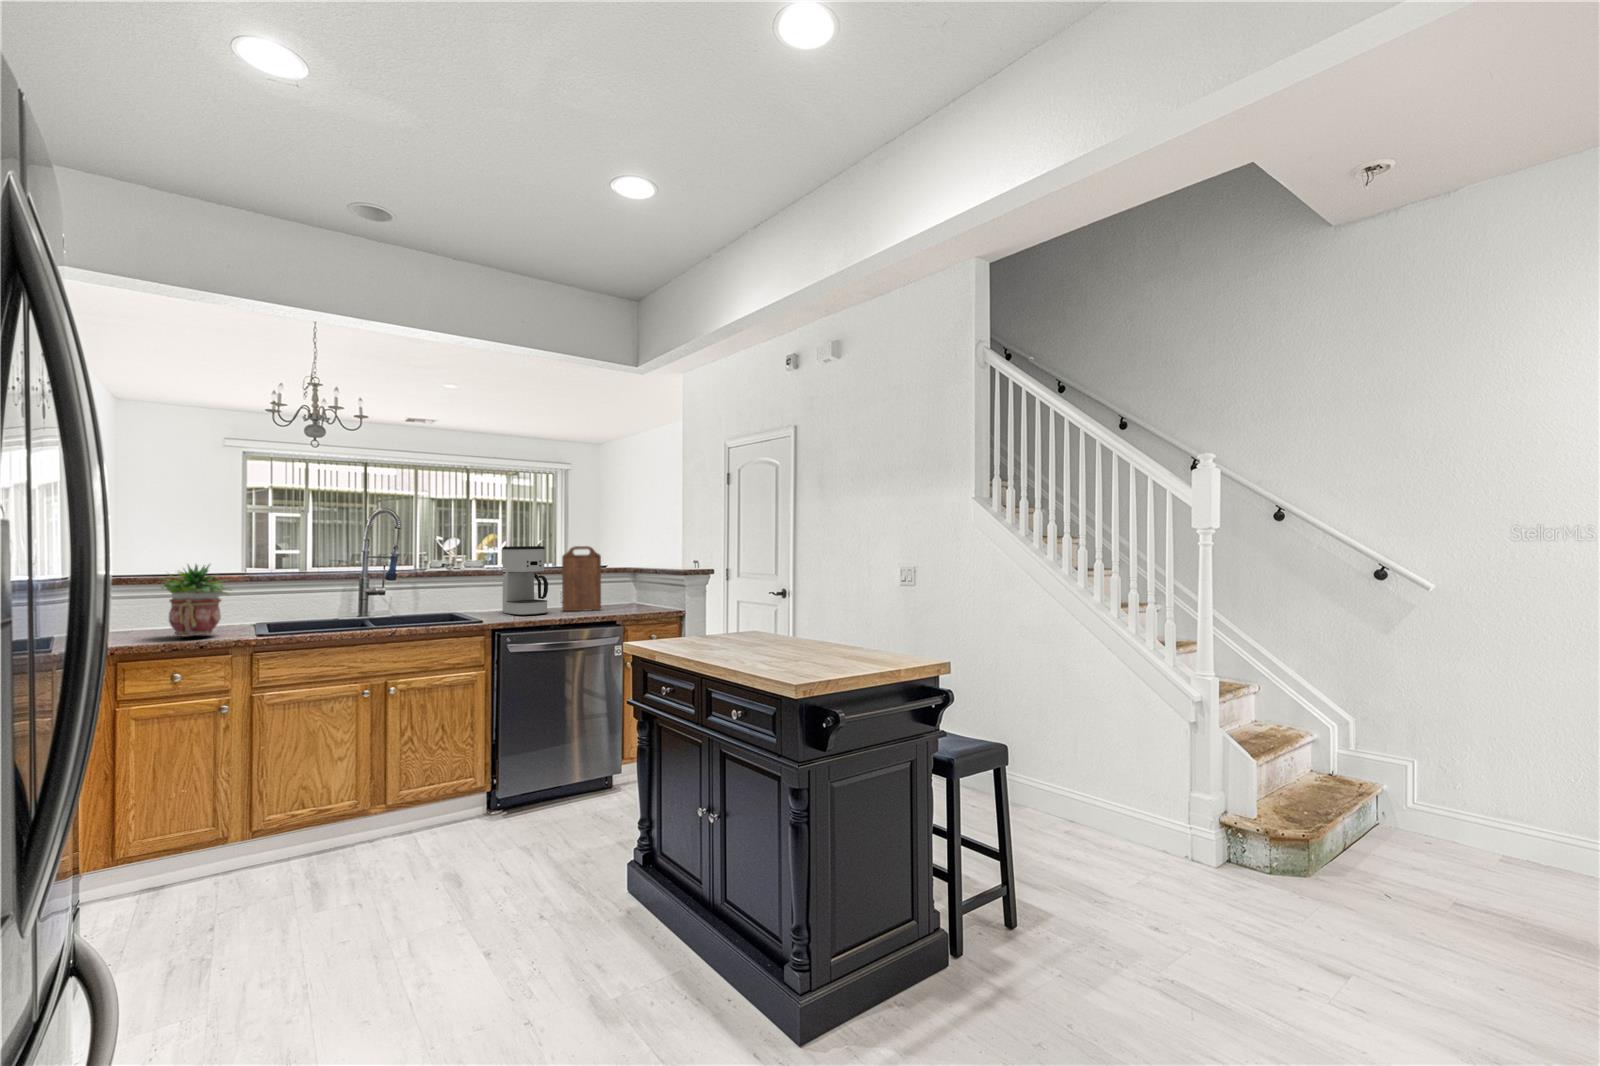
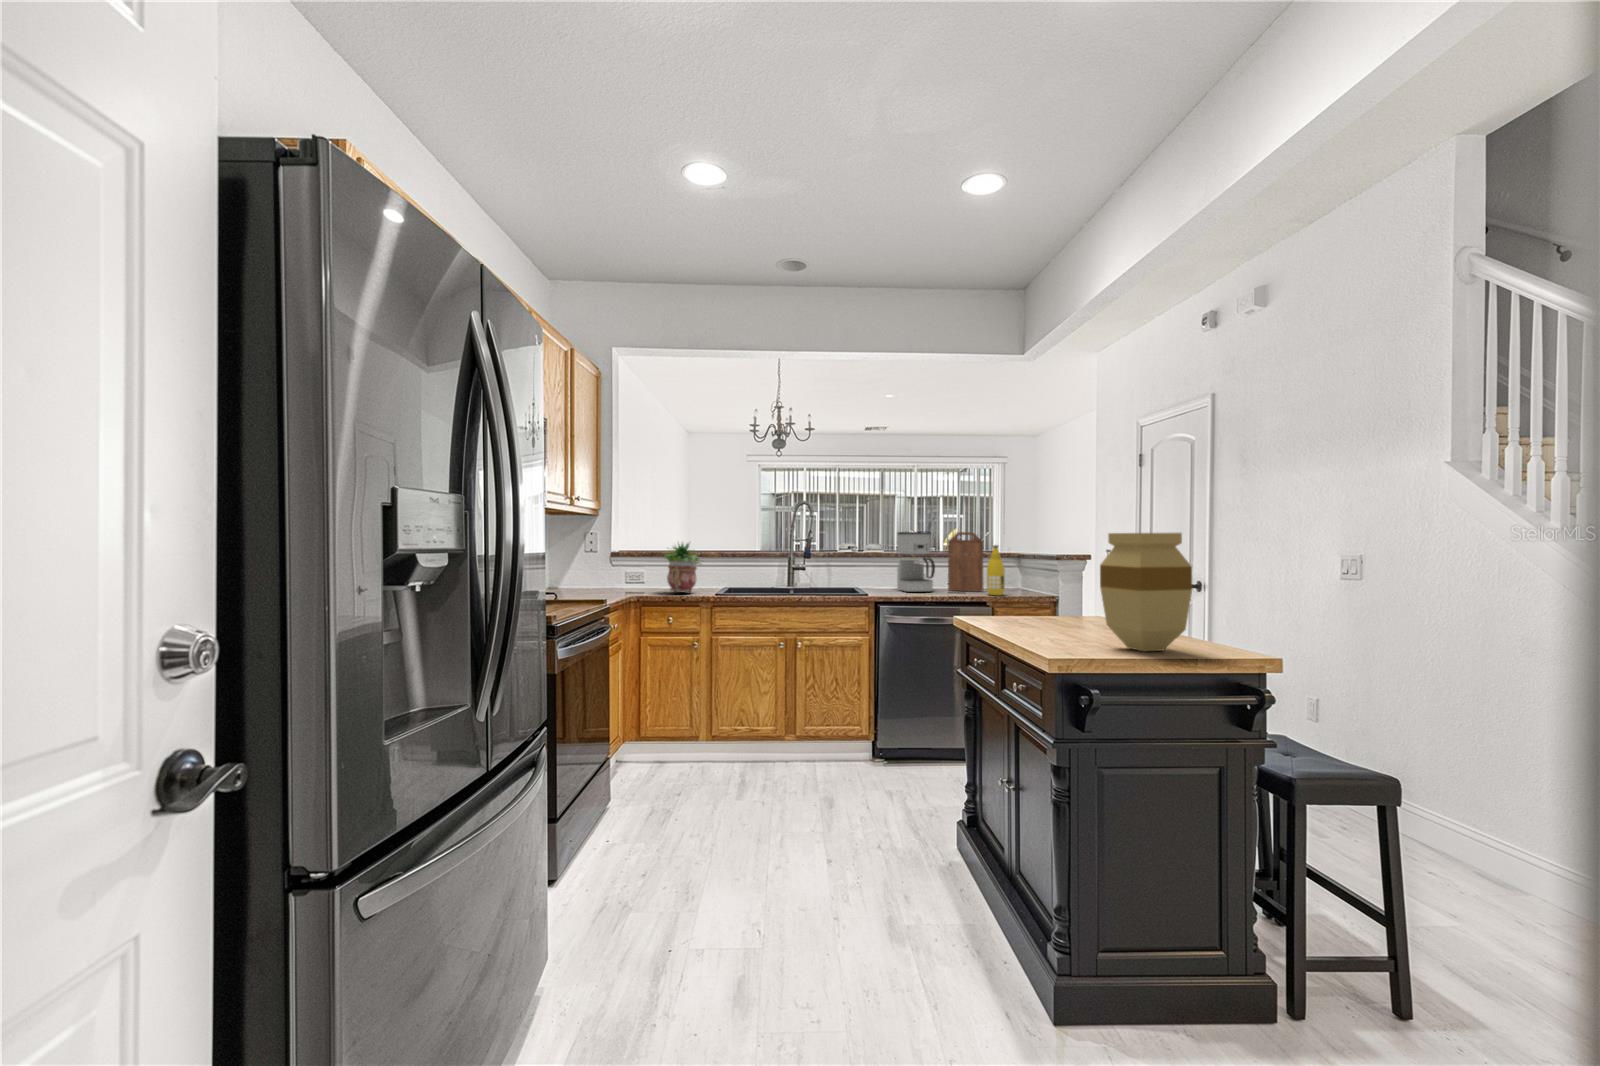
vase: none [815,557,892,667] -> present [1100,533,1192,652]
bottle: none [609,561,627,614] -> present [987,545,1005,595]

